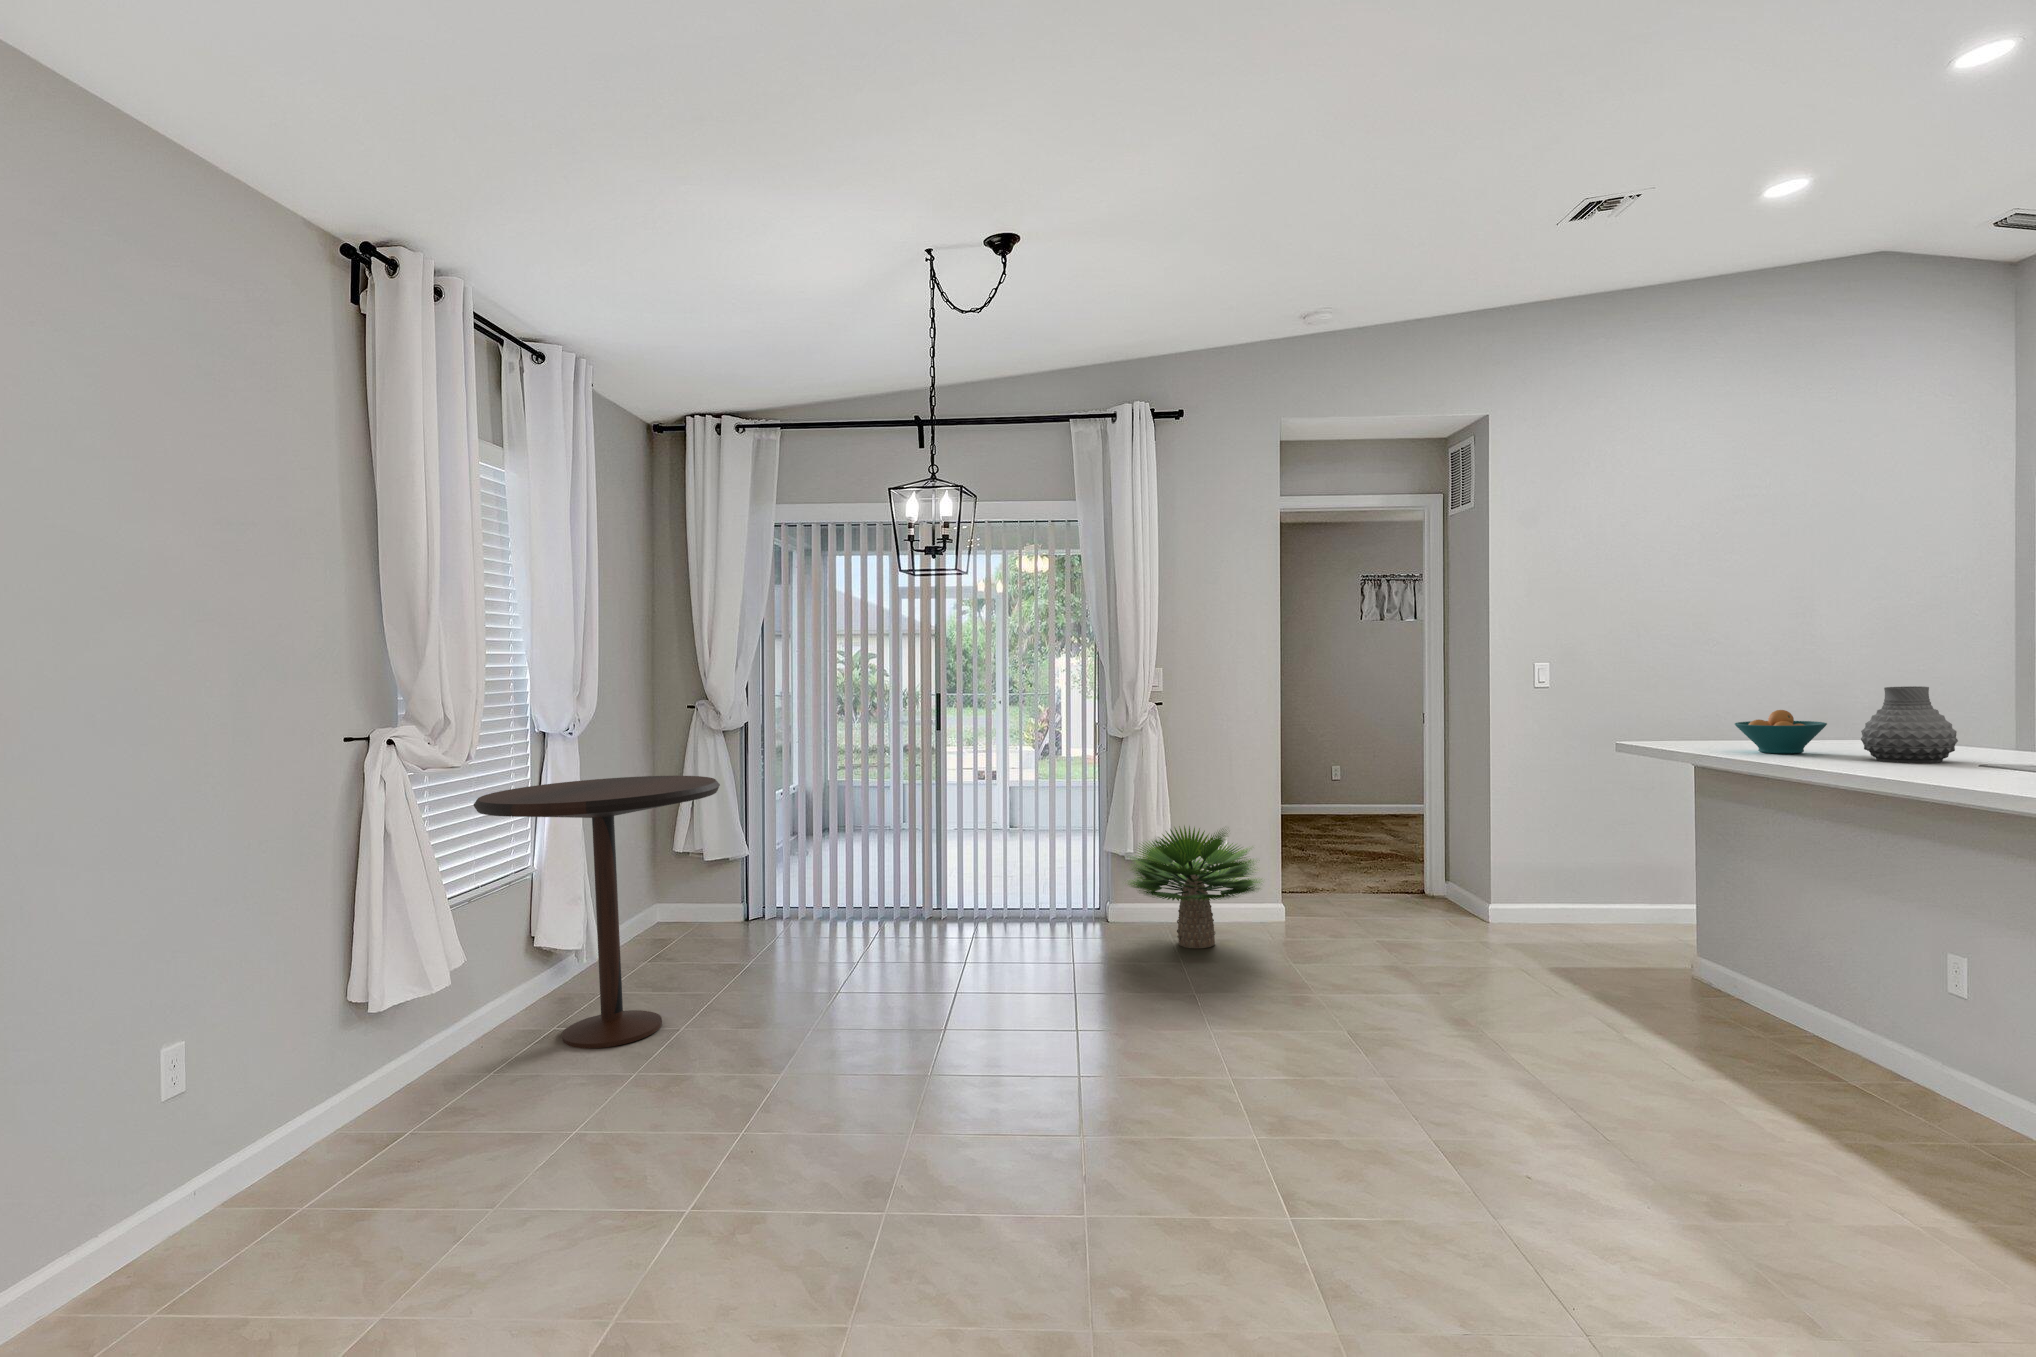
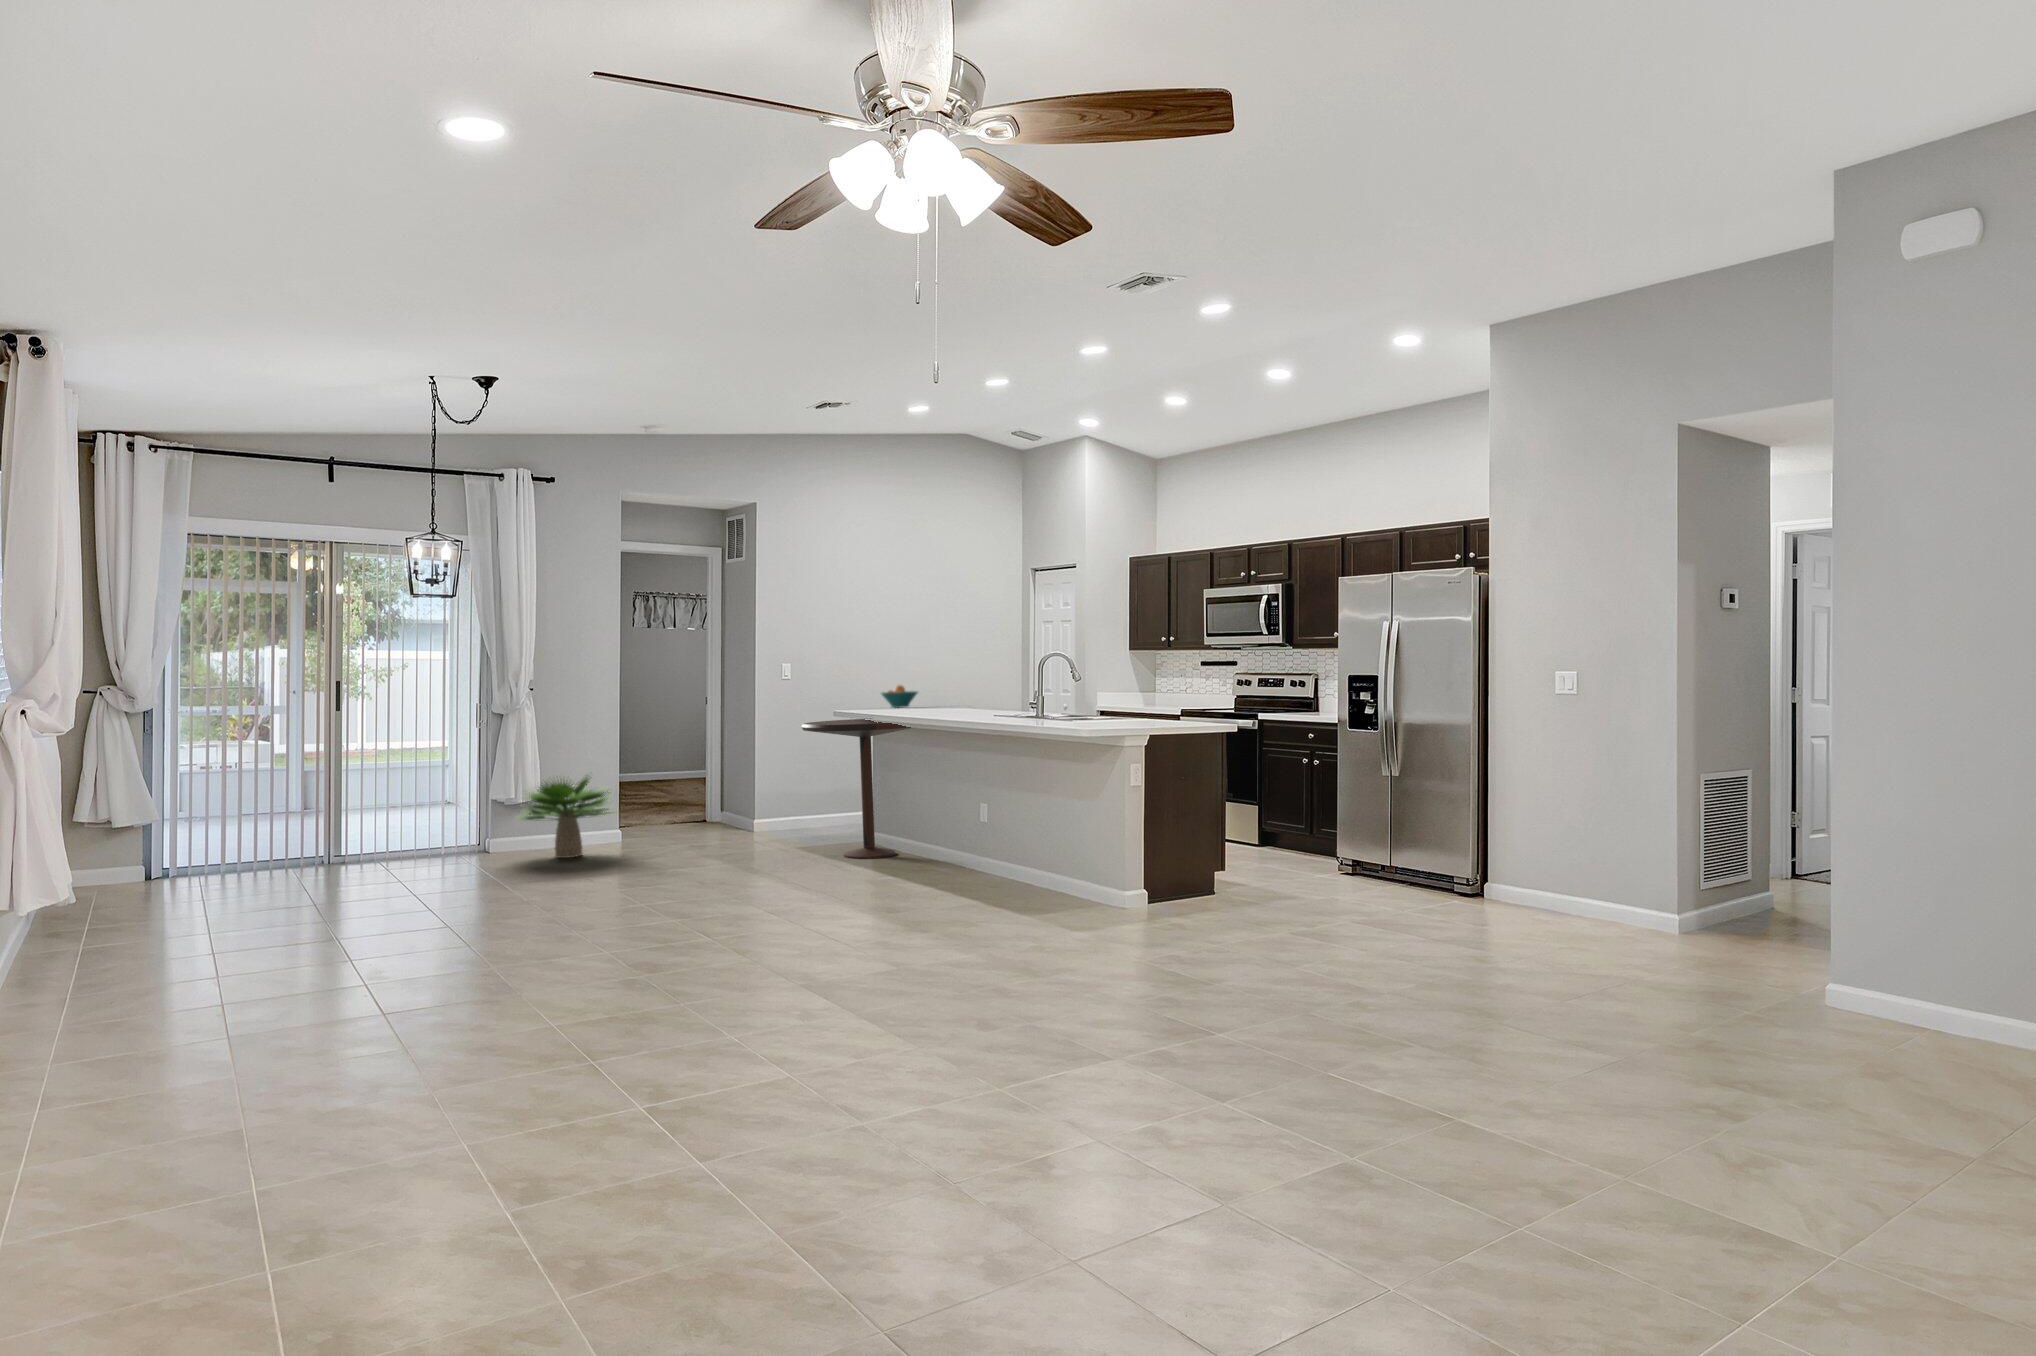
vase: present [1861,686,1958,763] -> none [929,671,964,707]
pedestal table: present [474,776,720,1049] -> present [801,719,911,859]

